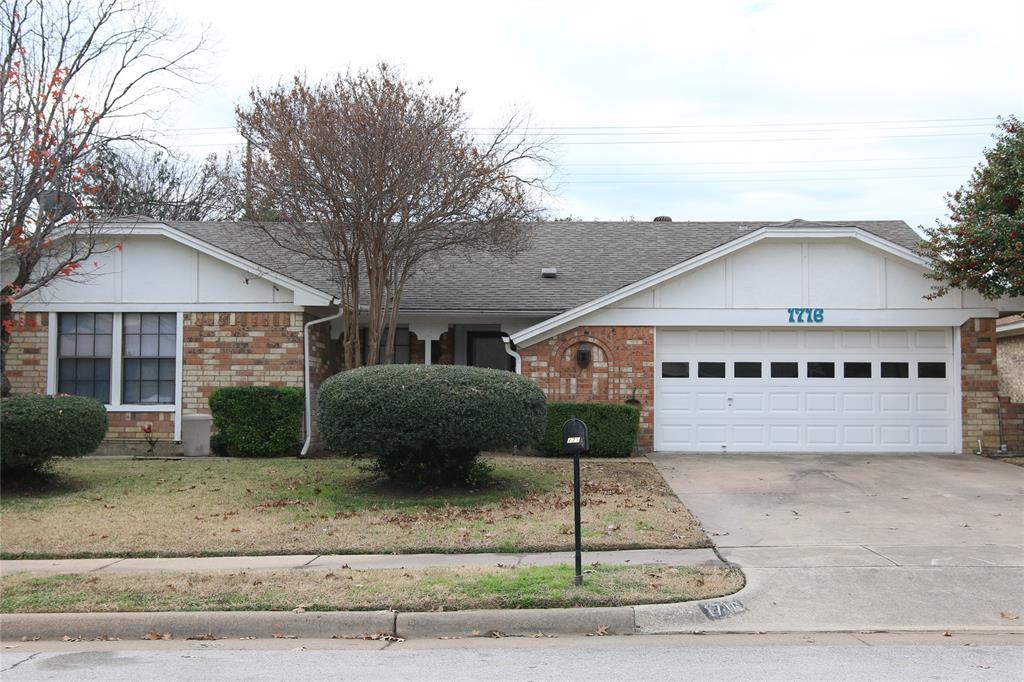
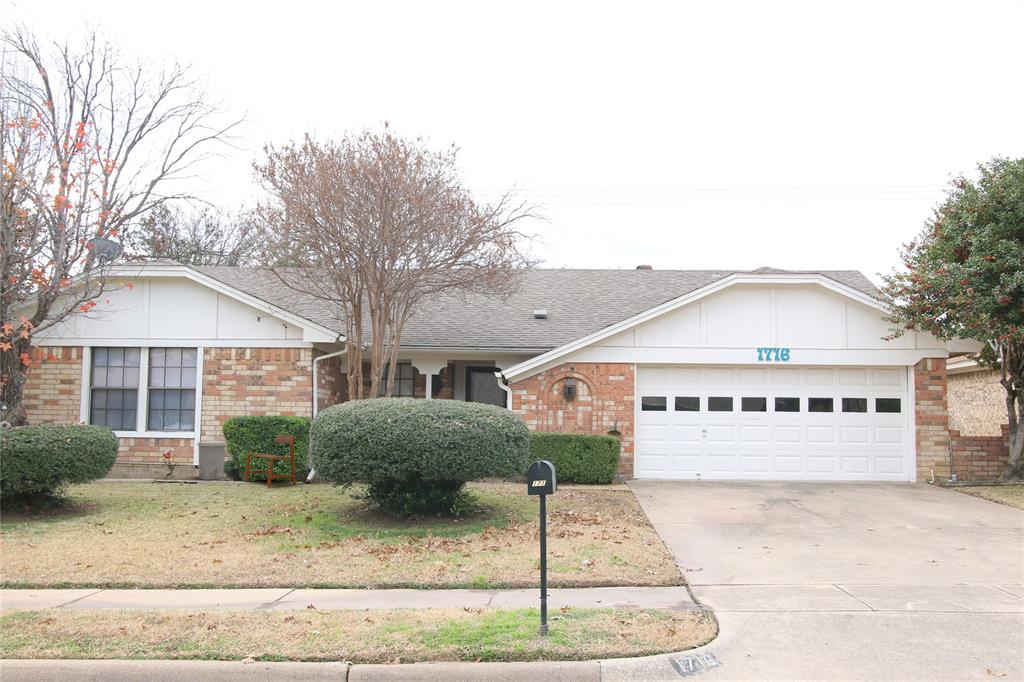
bench: none [234,405,291,462] -> present [245,434,296,487]

